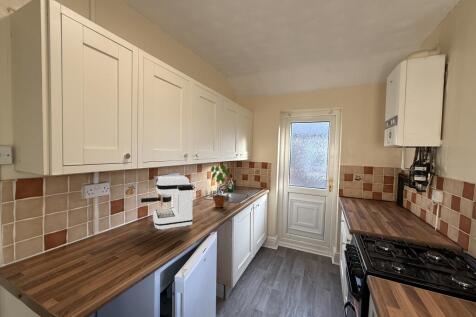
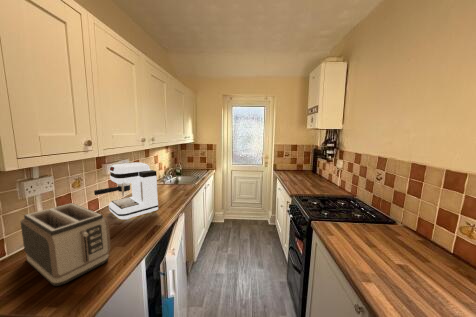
potted plant: present [211,164,229,207] -> none [164,148,183,191]
toaster: none [73,208,128,282] -> present [21,203,111,286]

